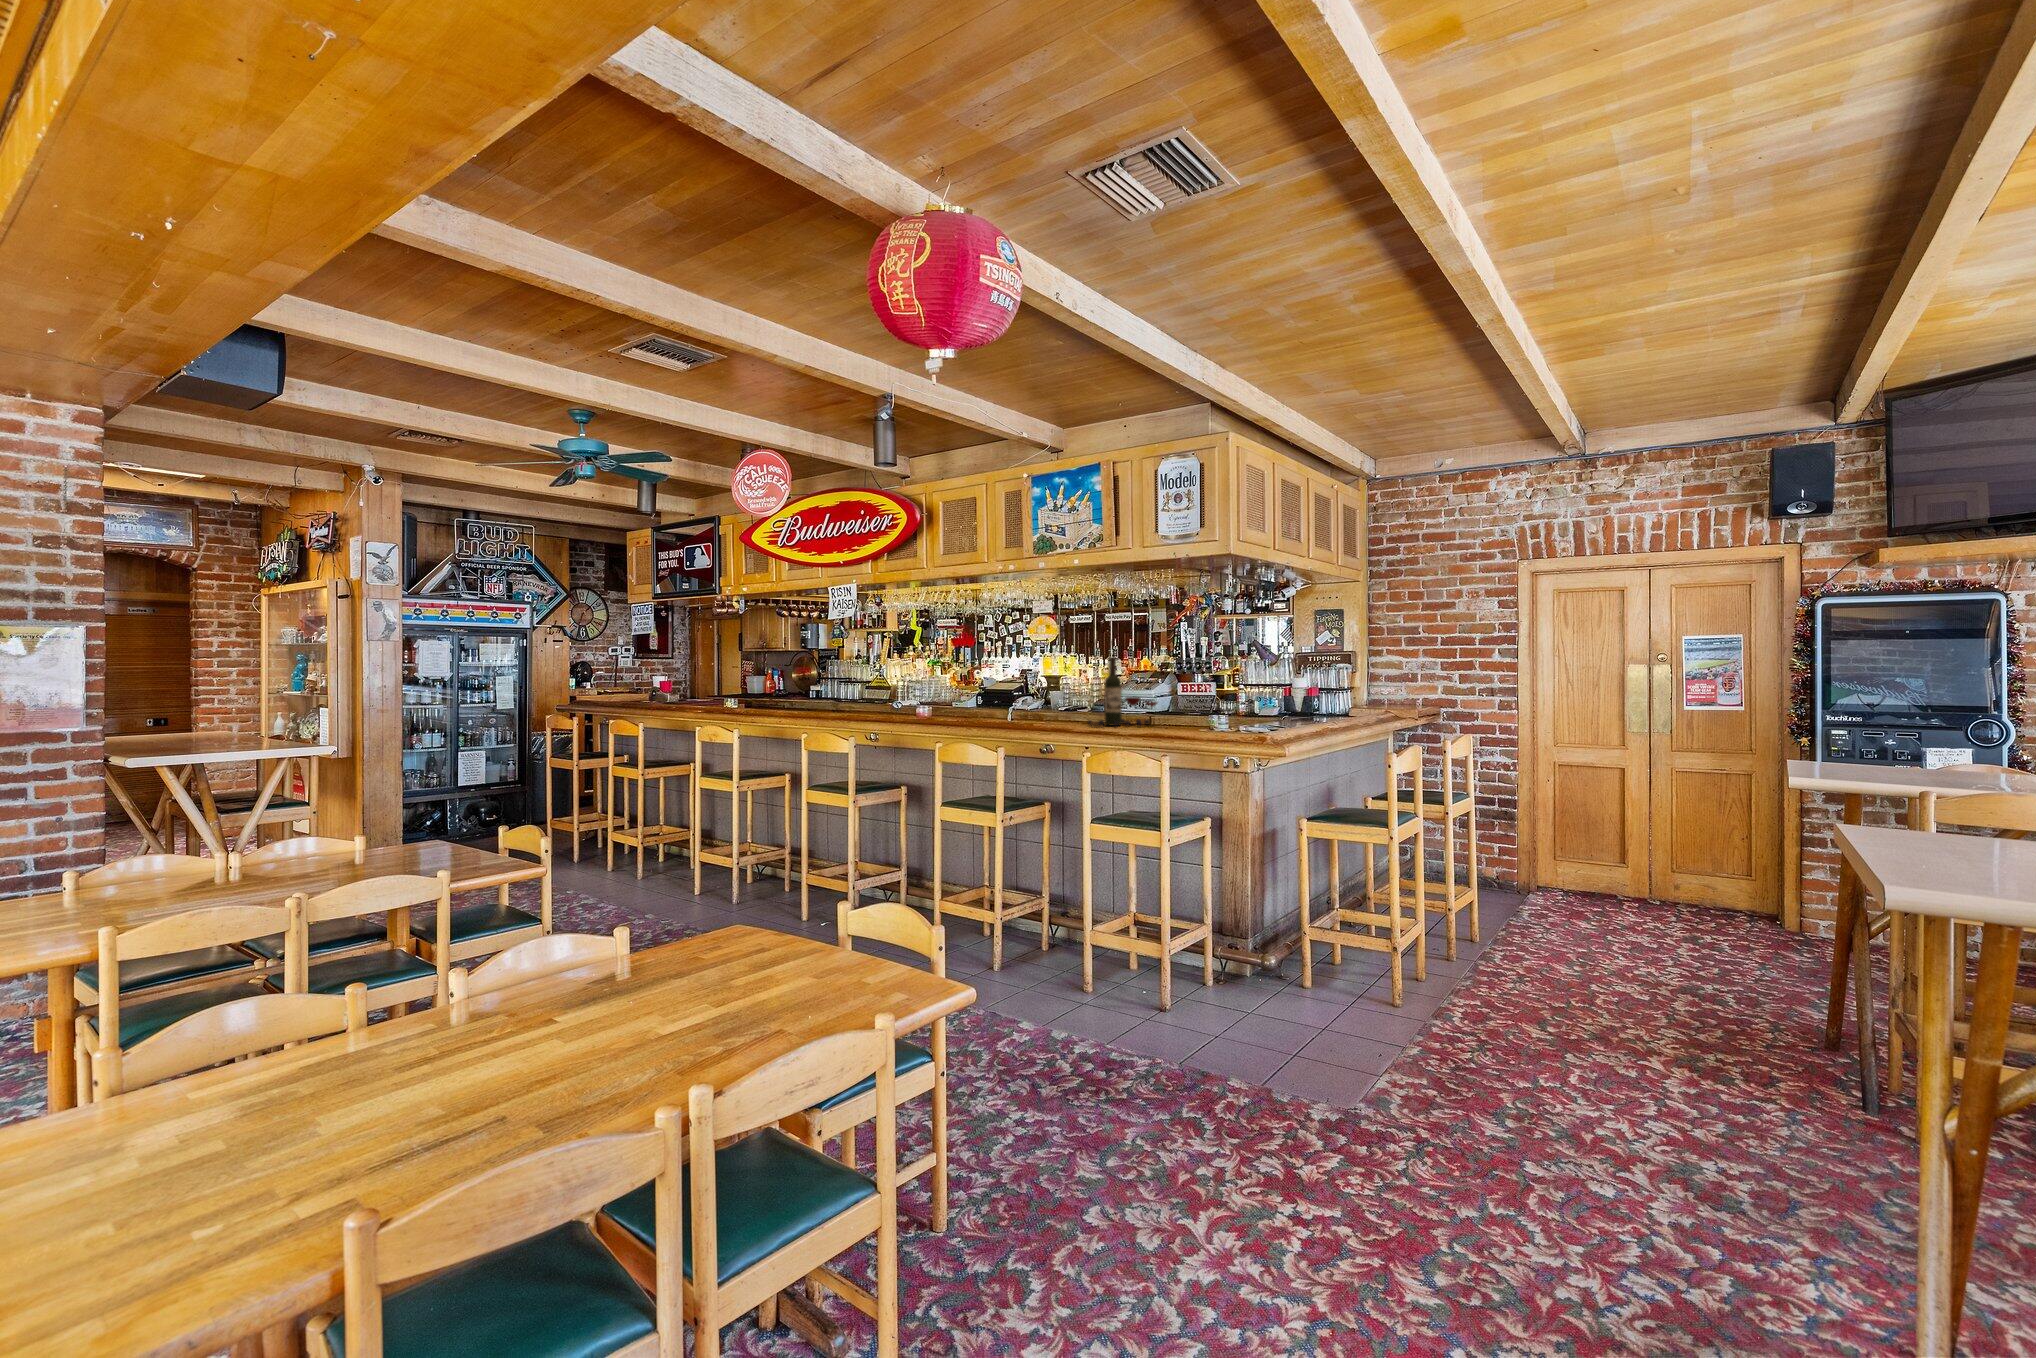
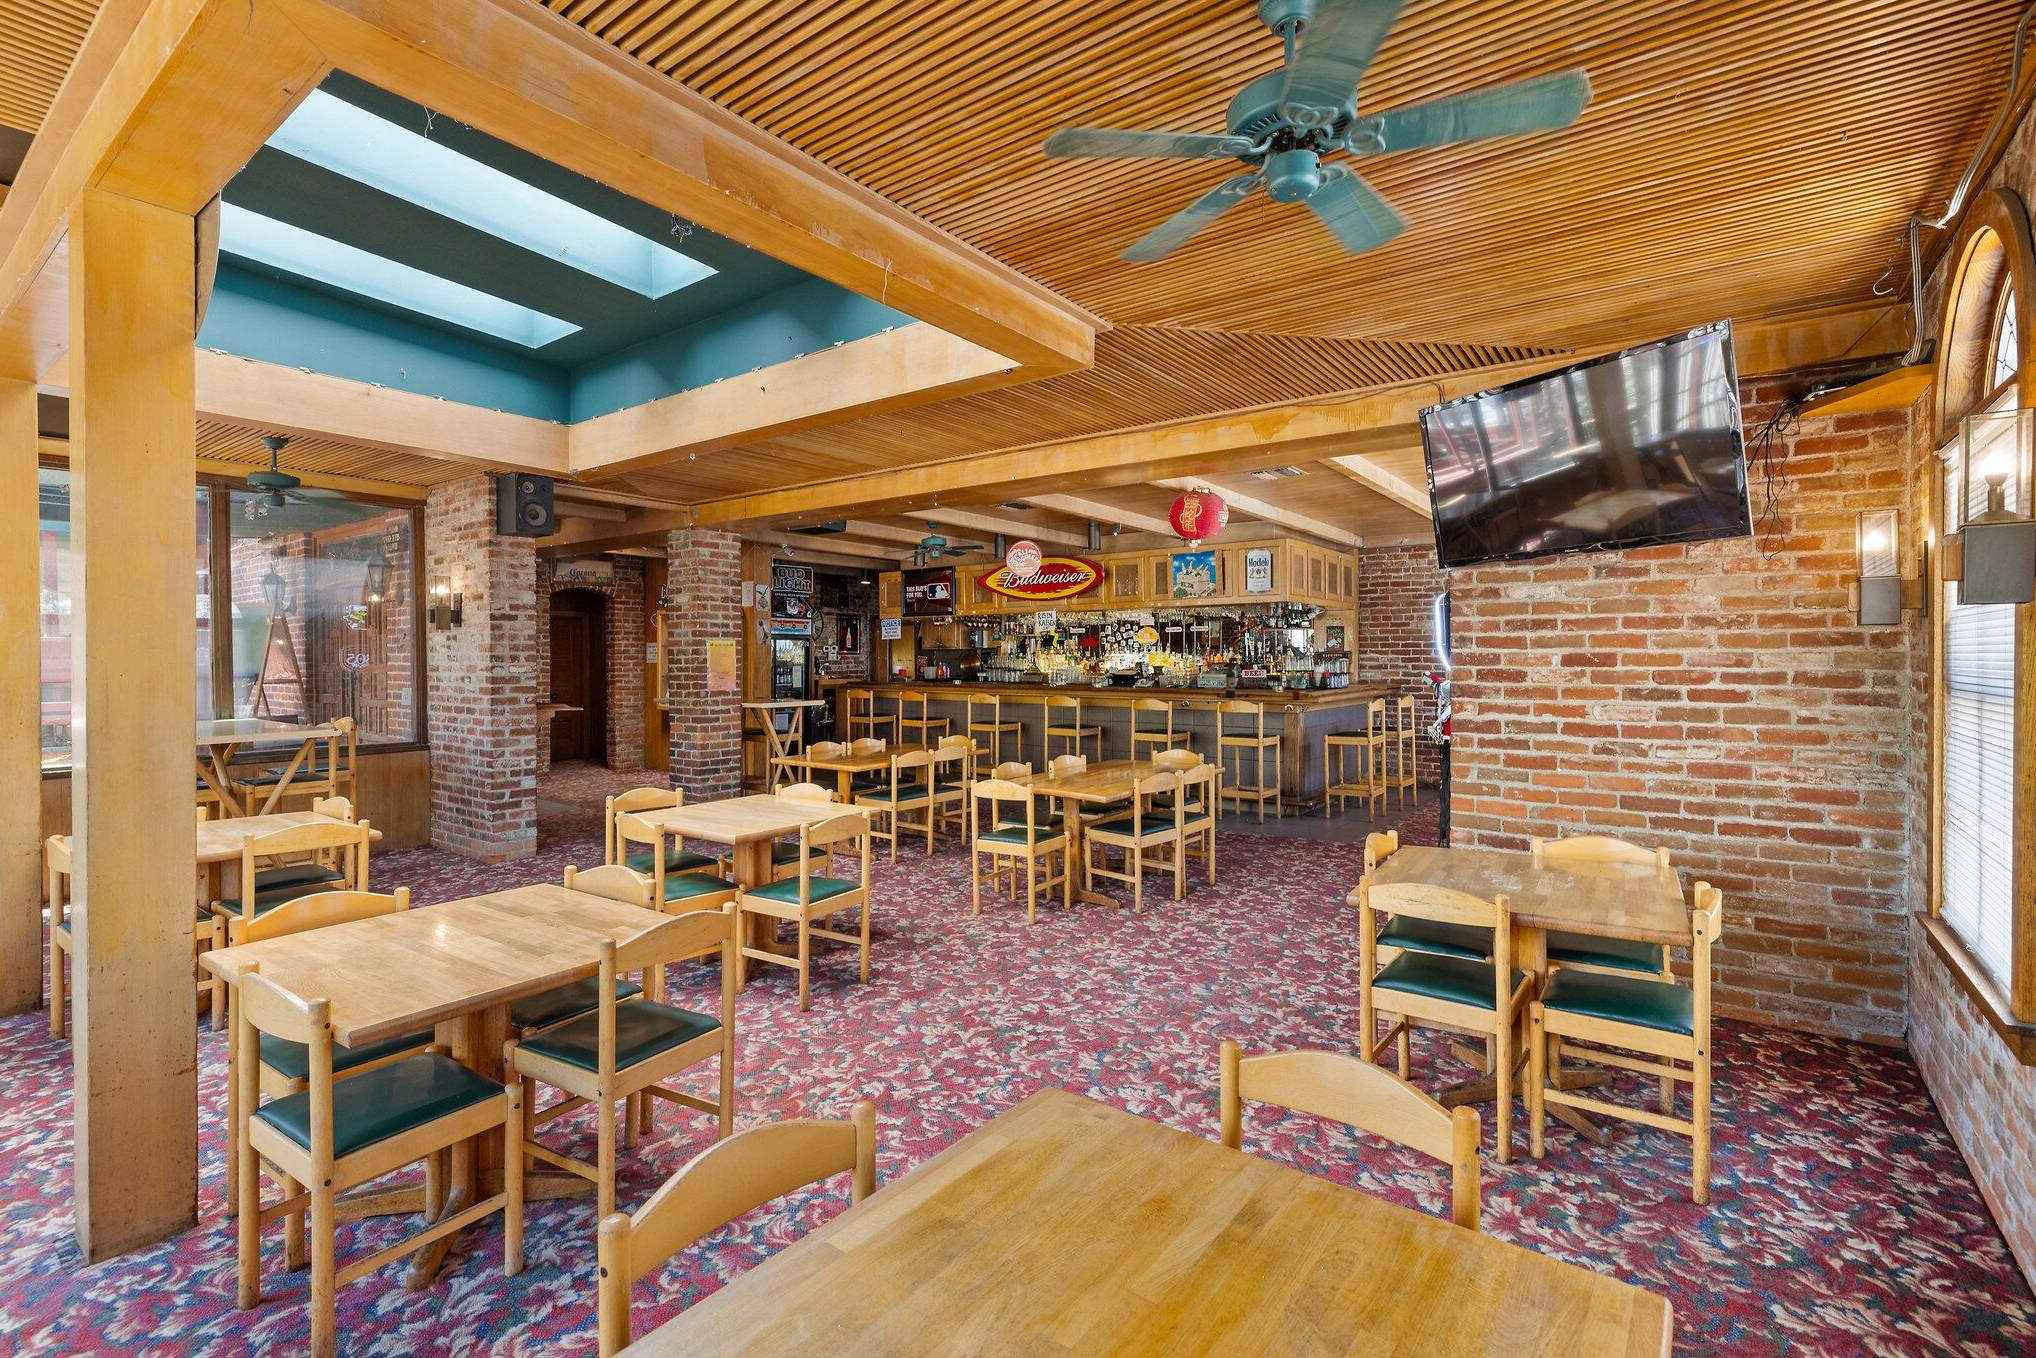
potted plant: none [1203,672,1260,730] -> present [1288,670,1305,699]

